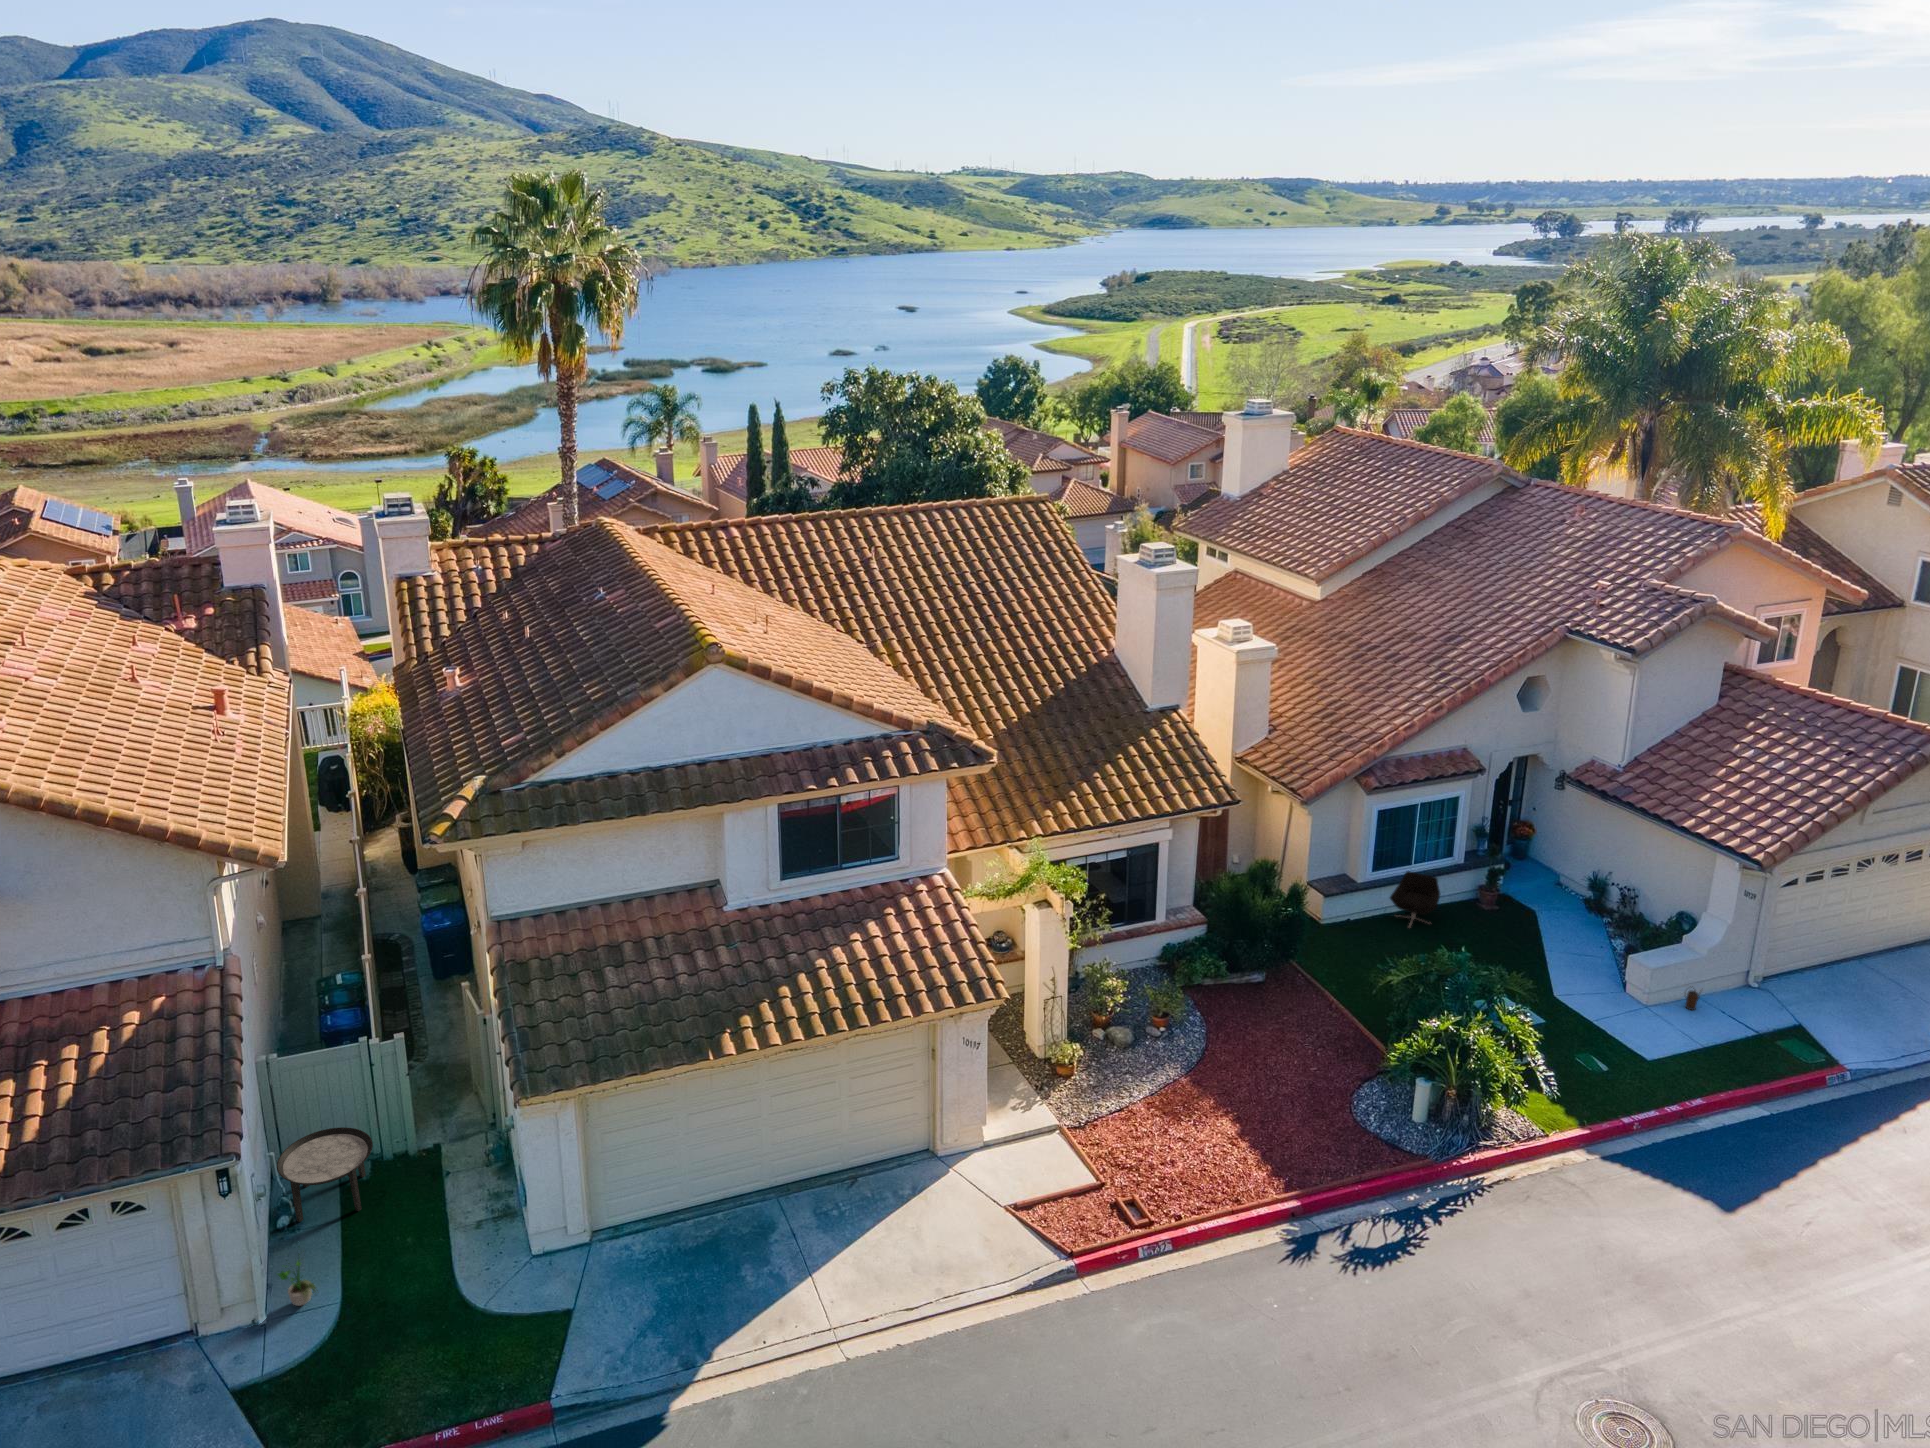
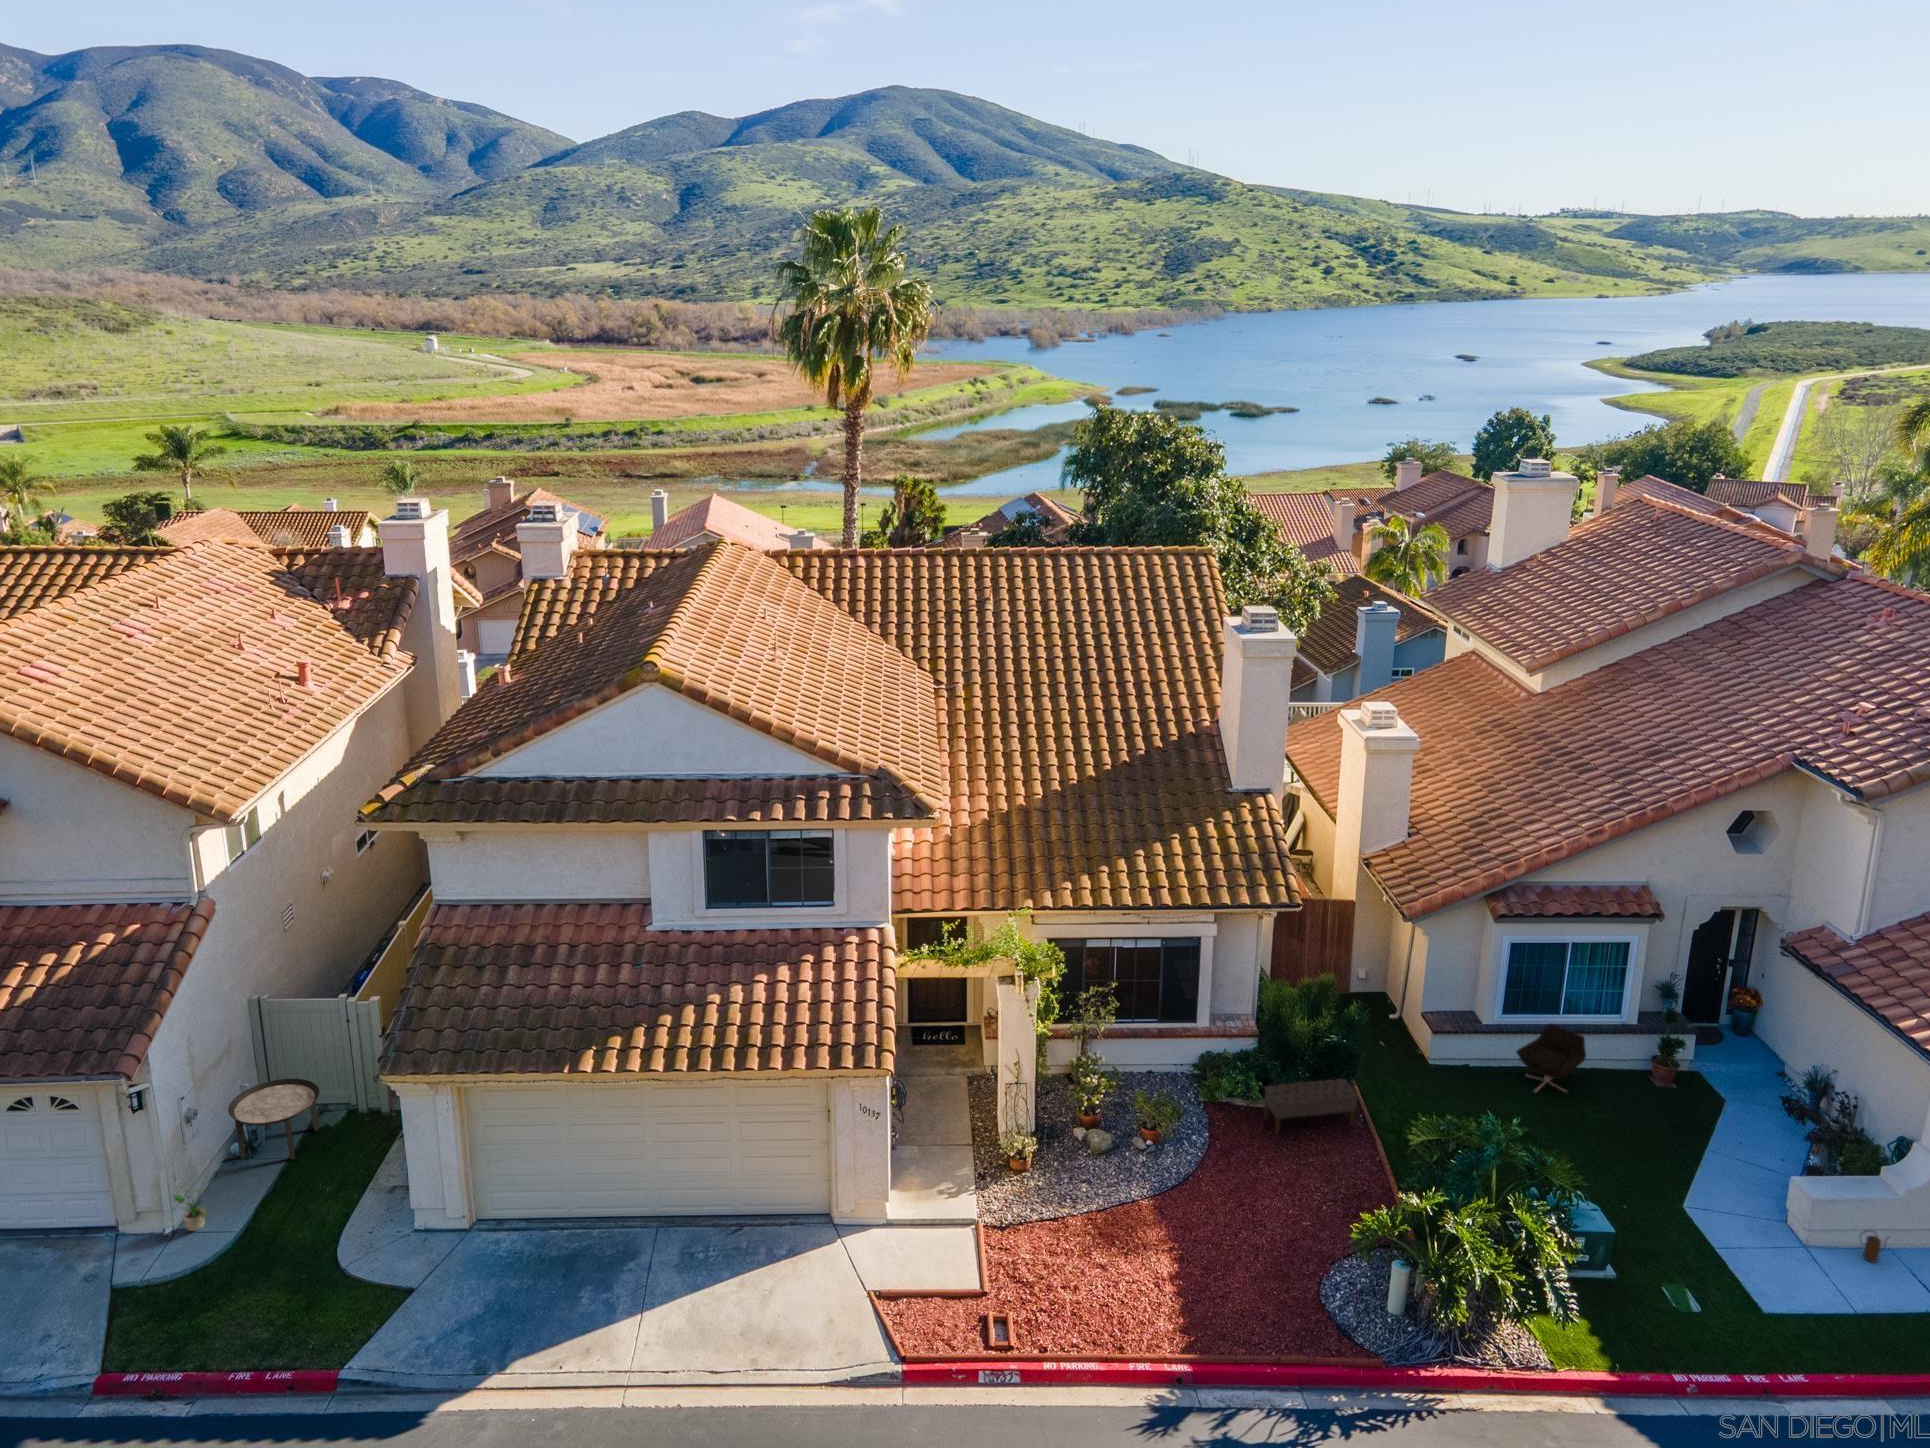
bench: none [1229,943,1303,1000] -> present [1264,1079,1358,1135]

